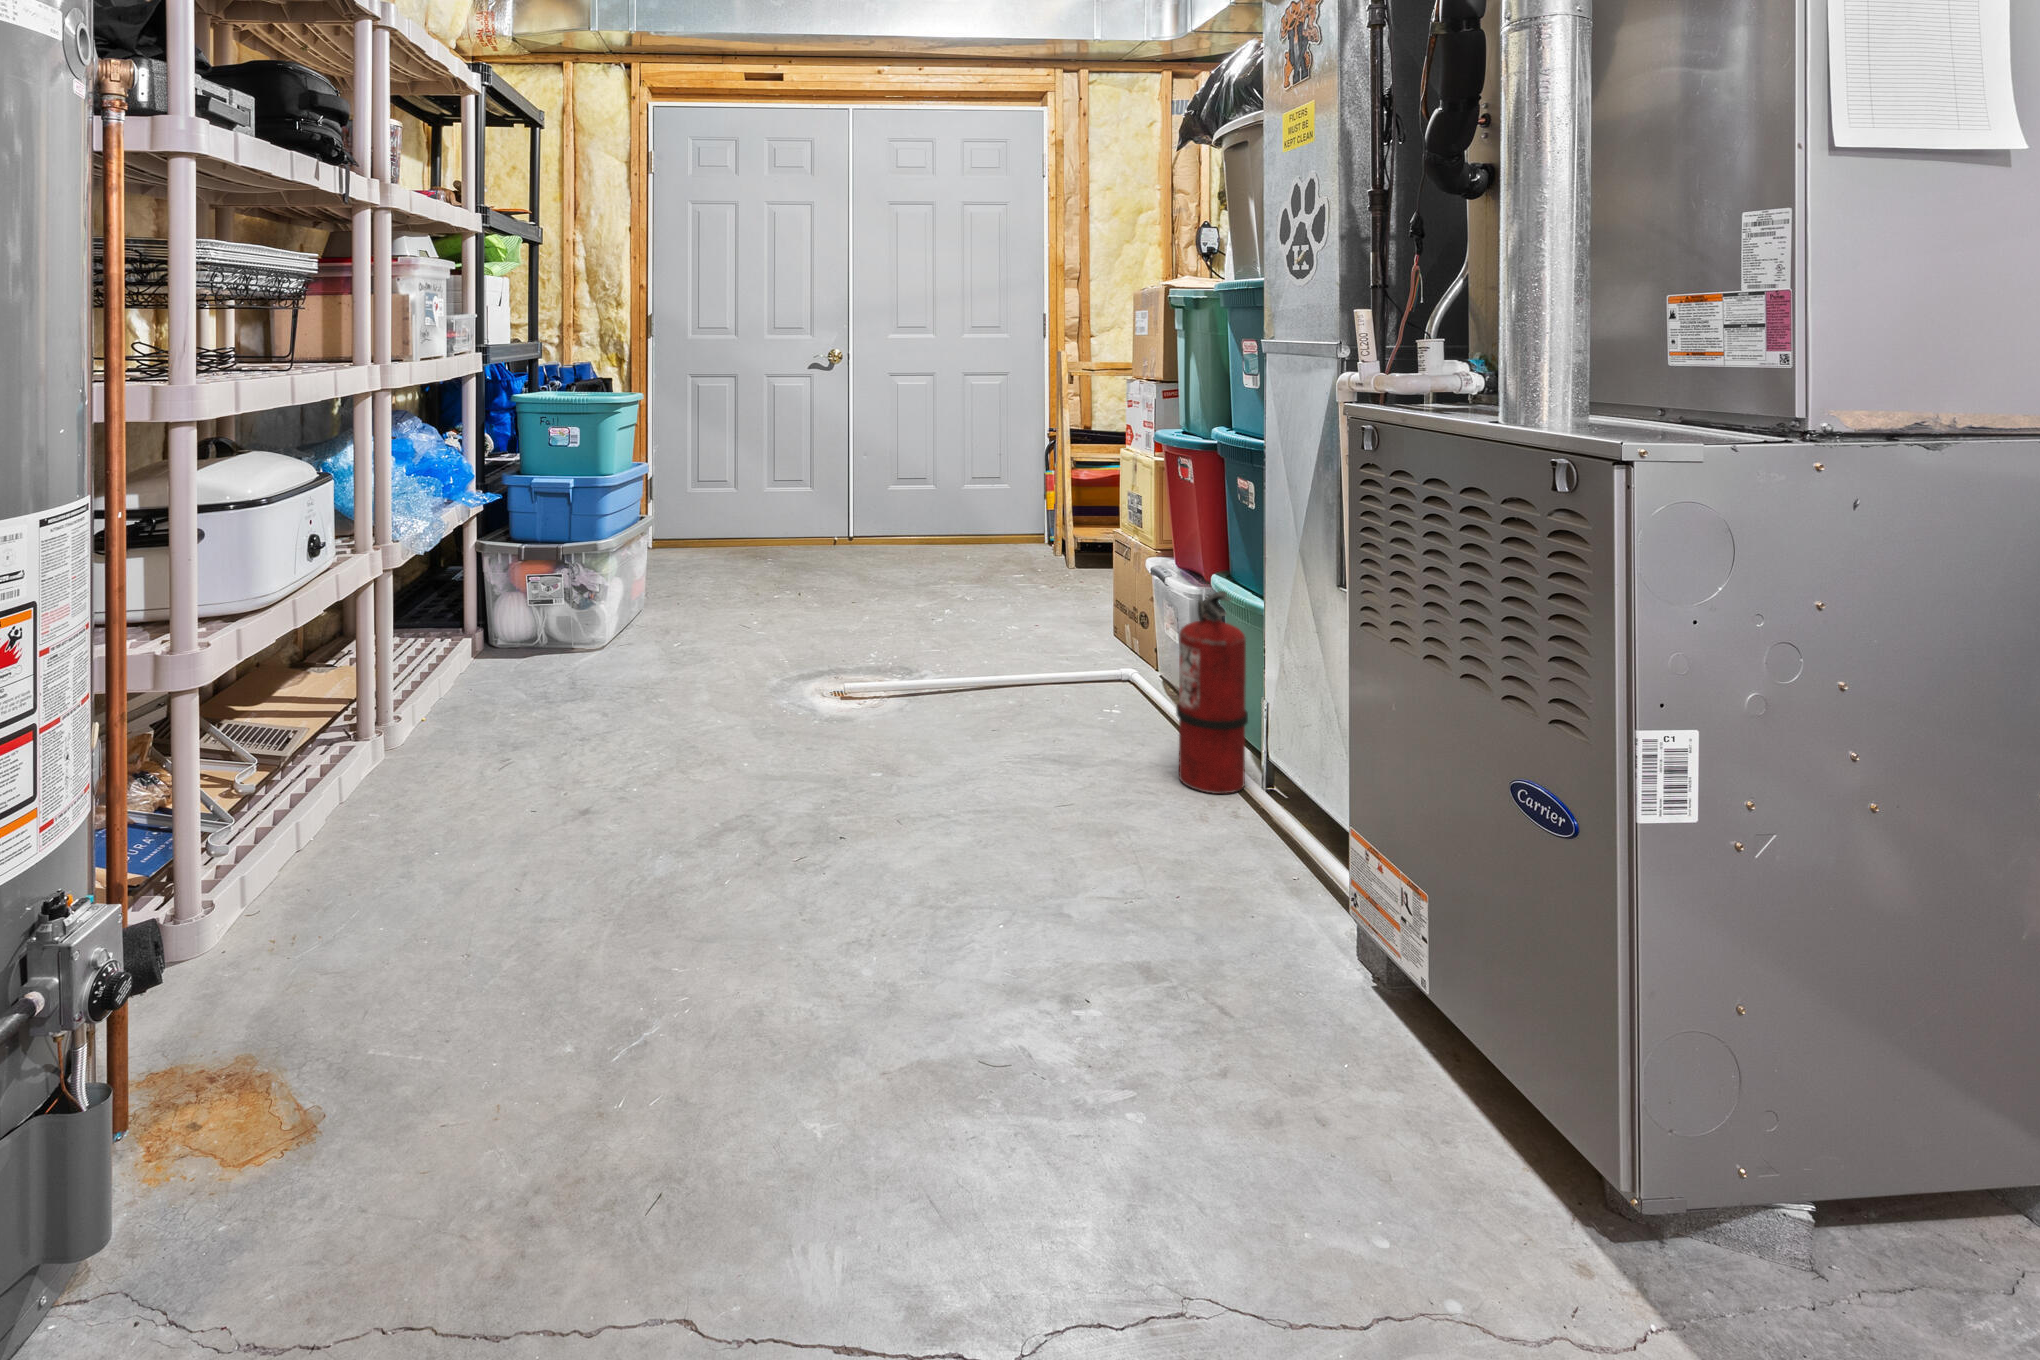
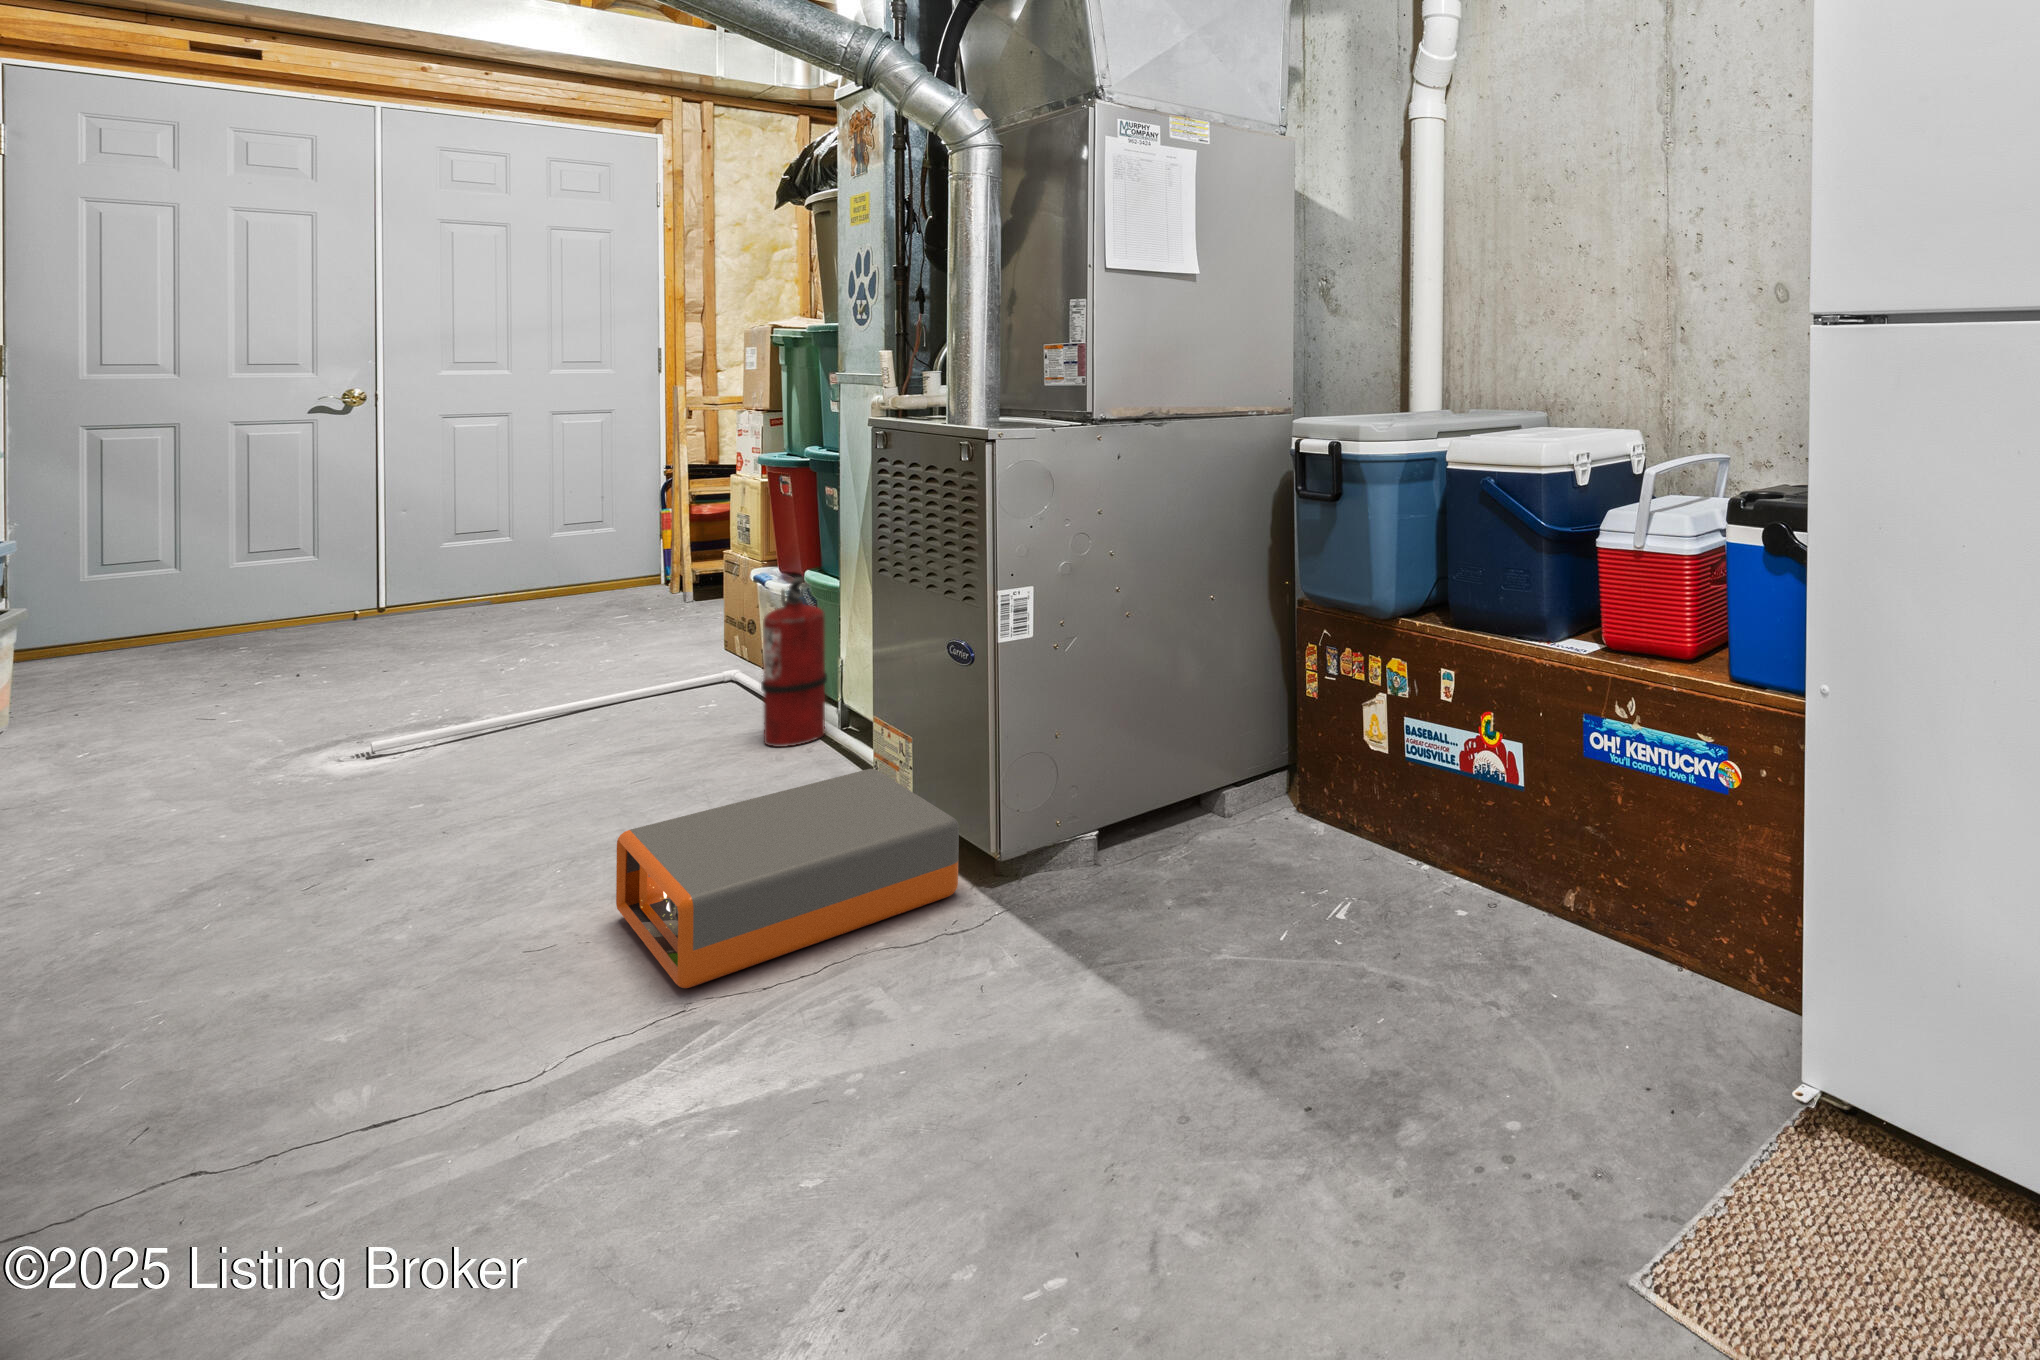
storage box: none [1069,916,1557,1252] -> present [616,769,959,988]

